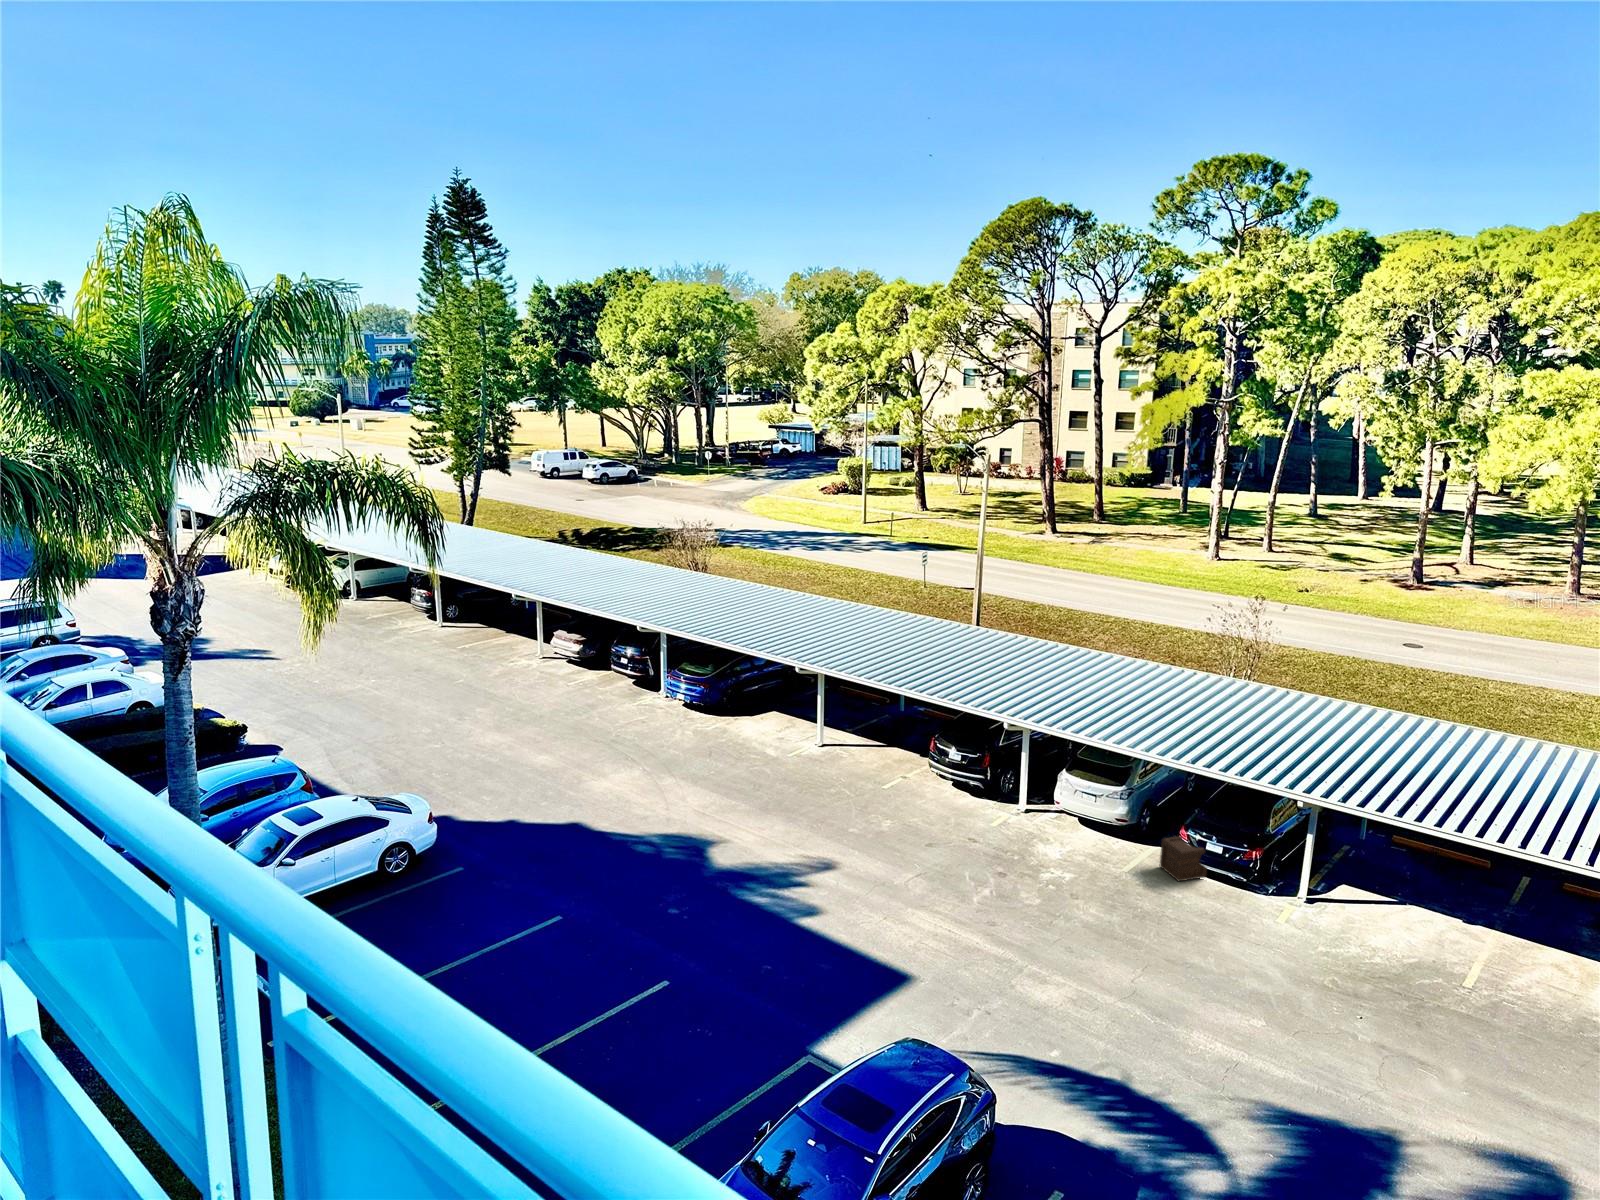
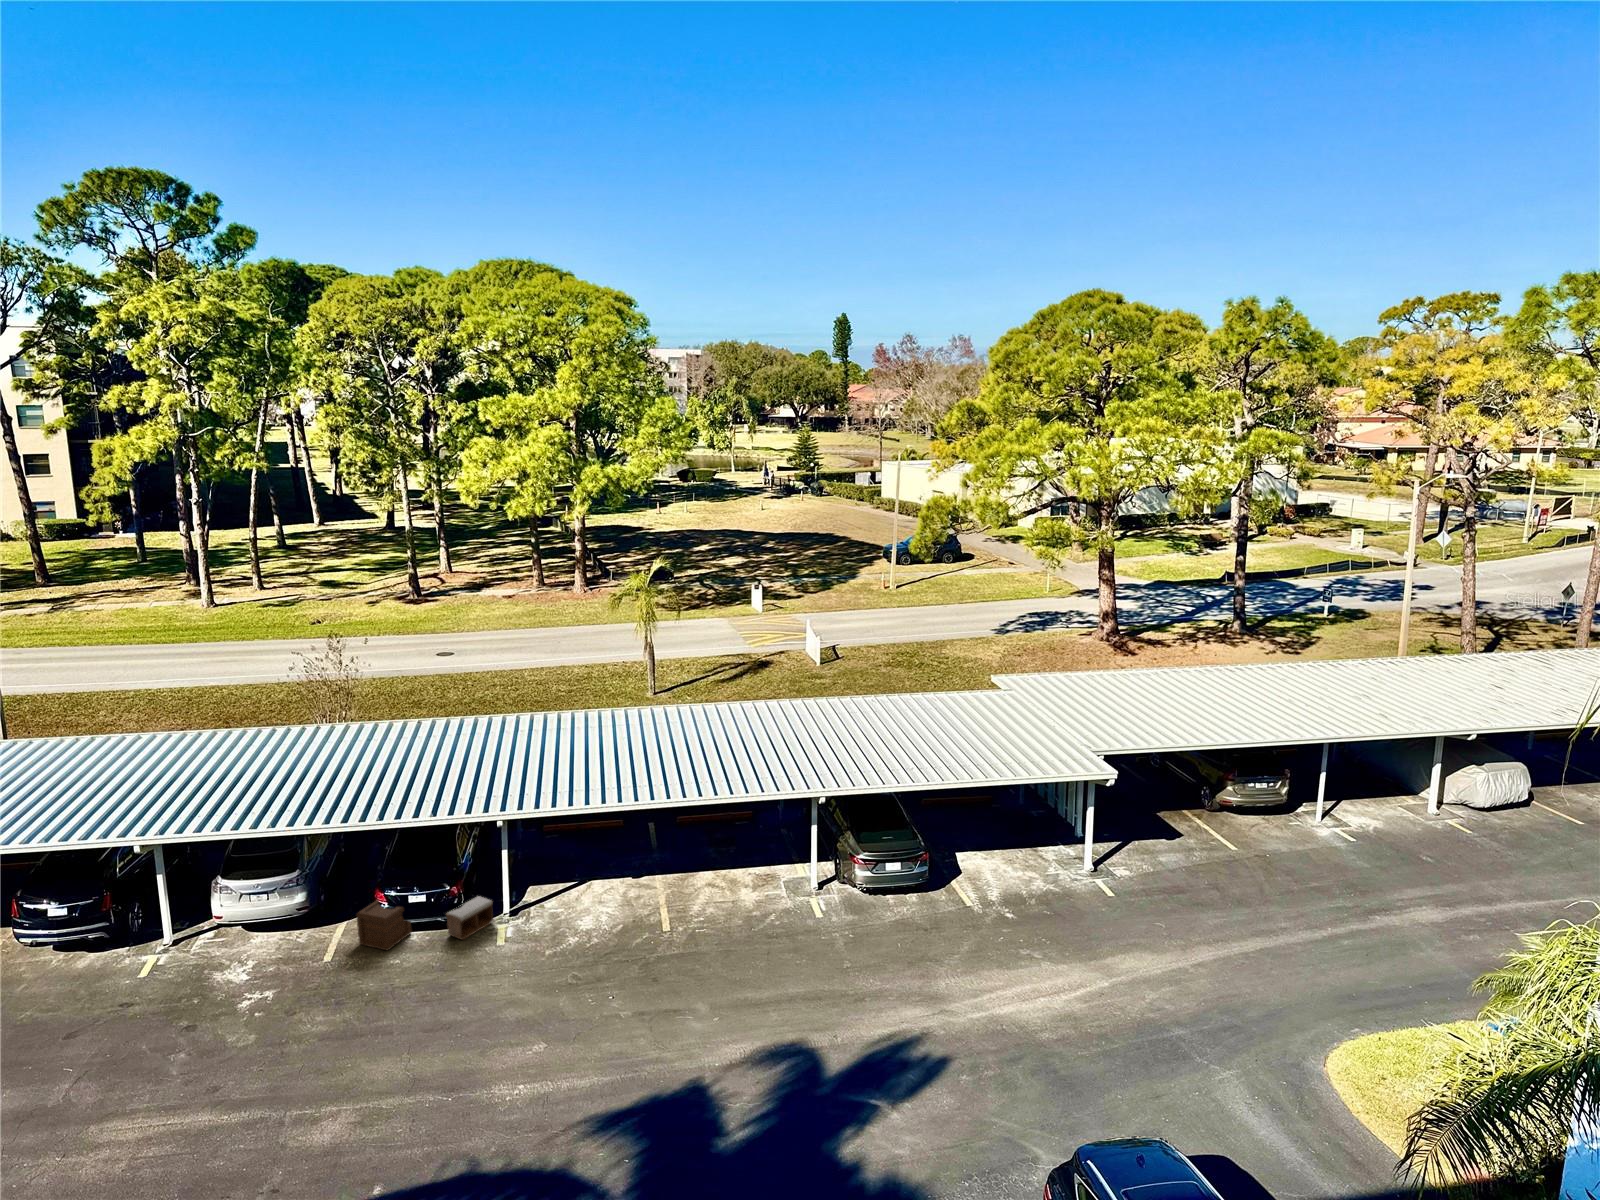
bench: none [1234,871,1285,902] -> present [446,896,493,940]

